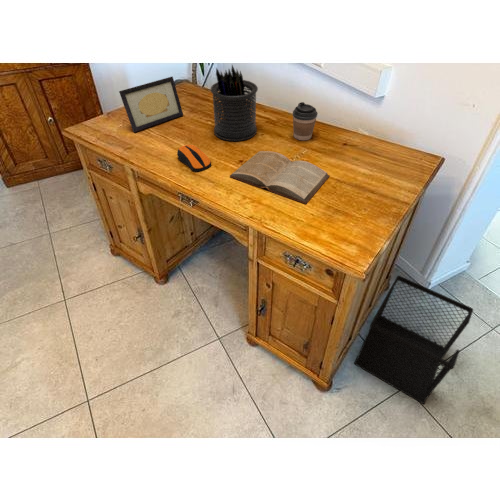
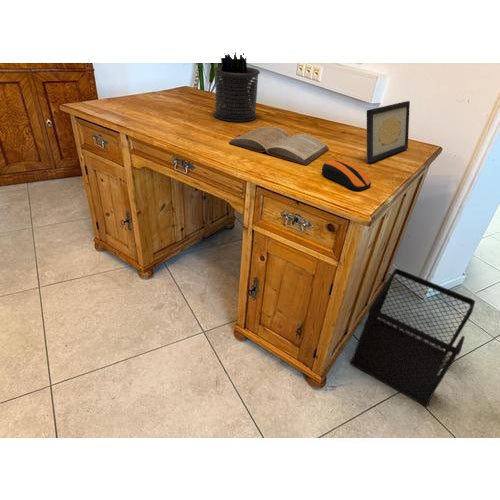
picture frame: present [119,77,183,132] -> present [367,101,410,163]
coffee cup: present [293,102,318,140] -> none [293,88,317,126]
computer mouse: present [177,145,211,171] -> present [322,160,371,190]

